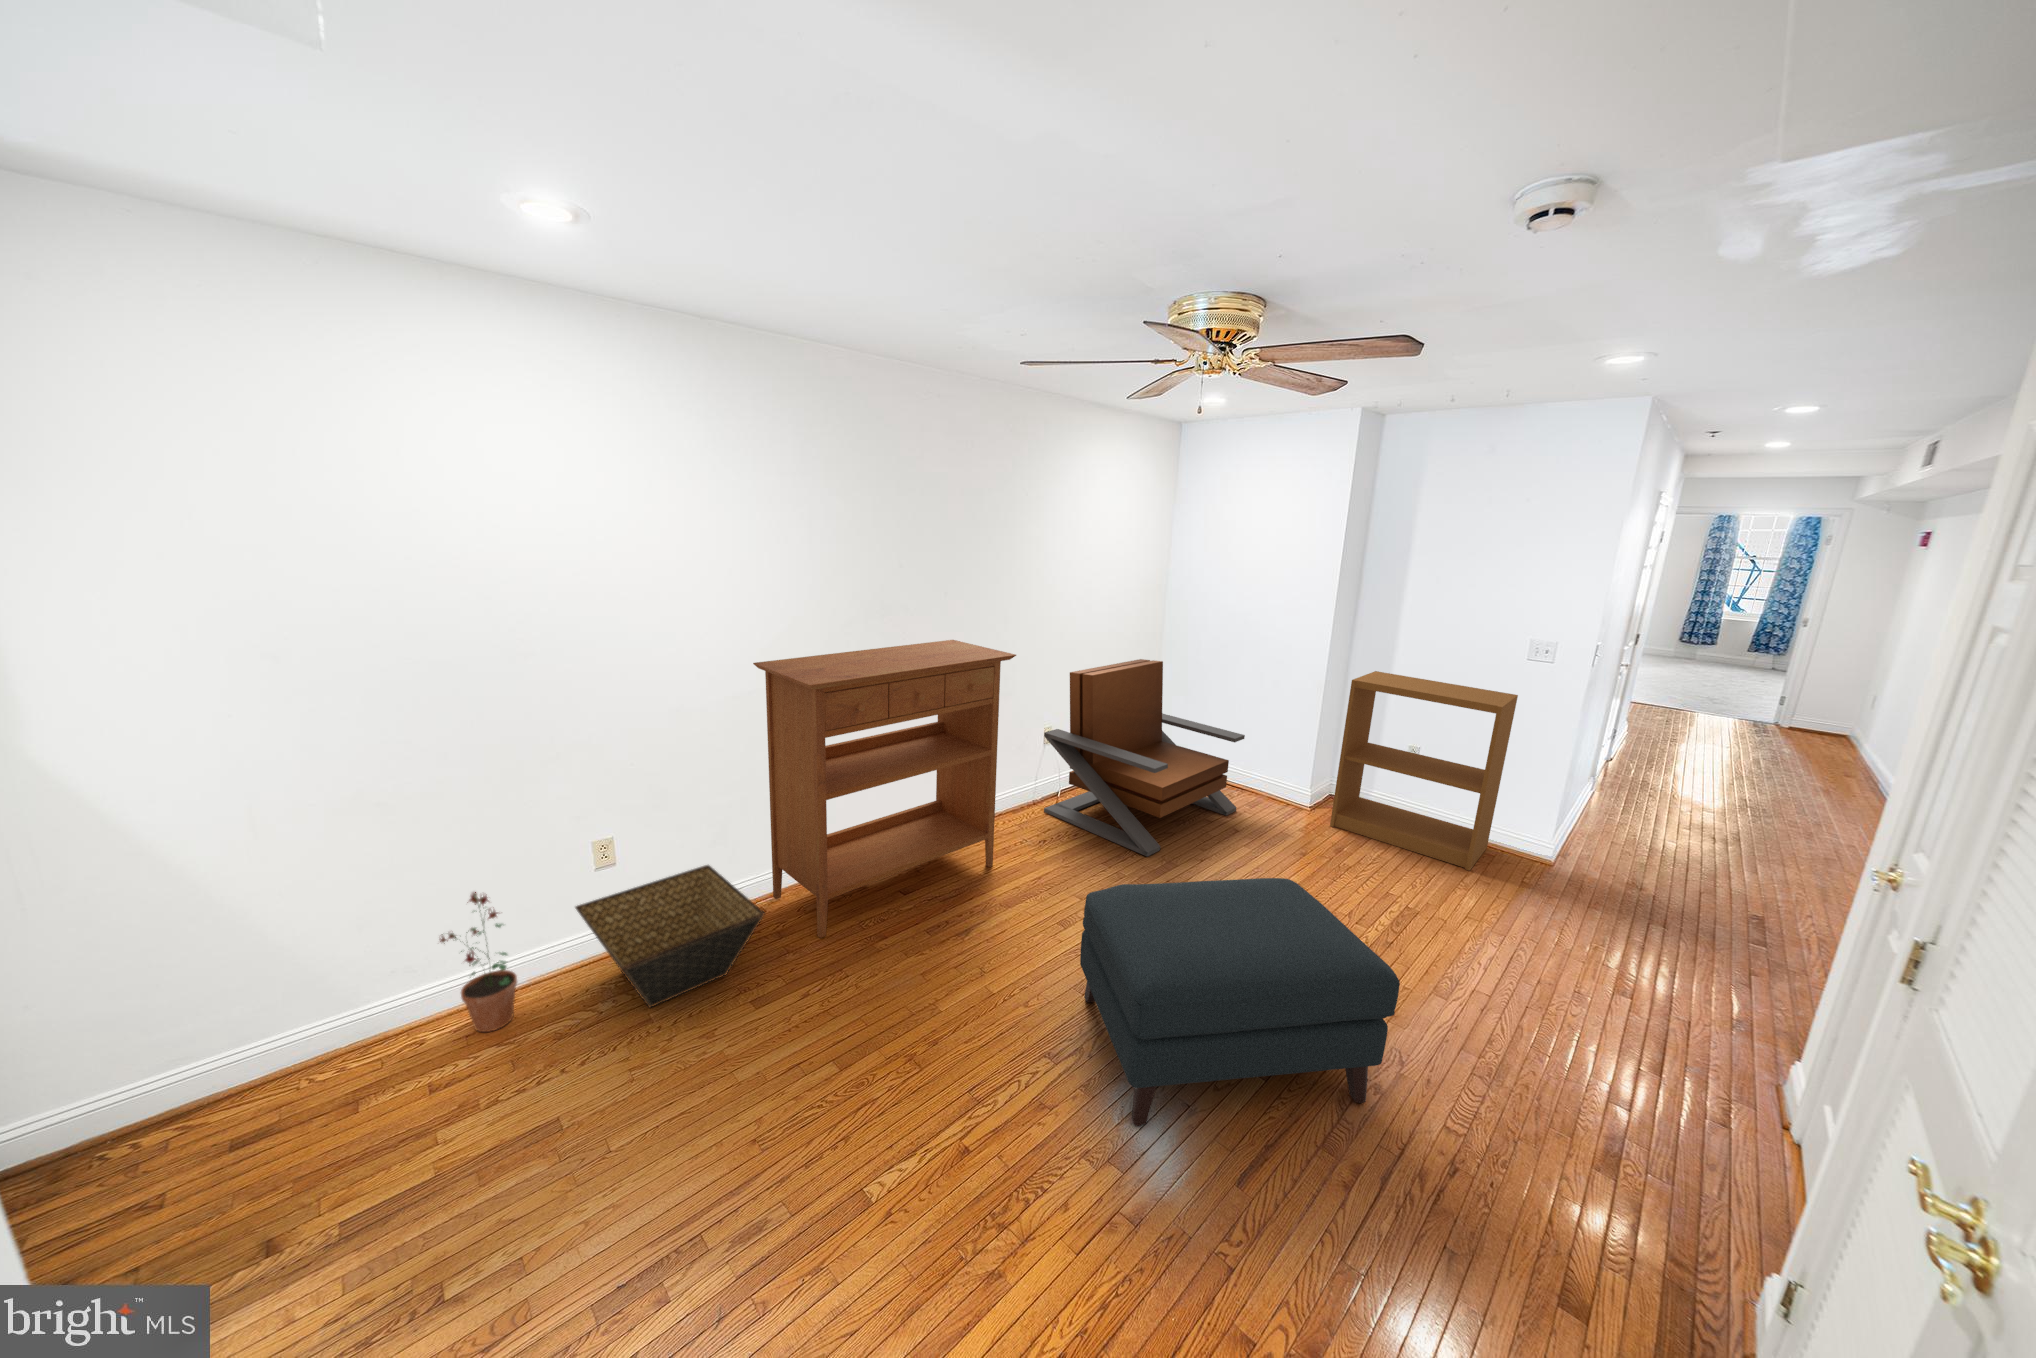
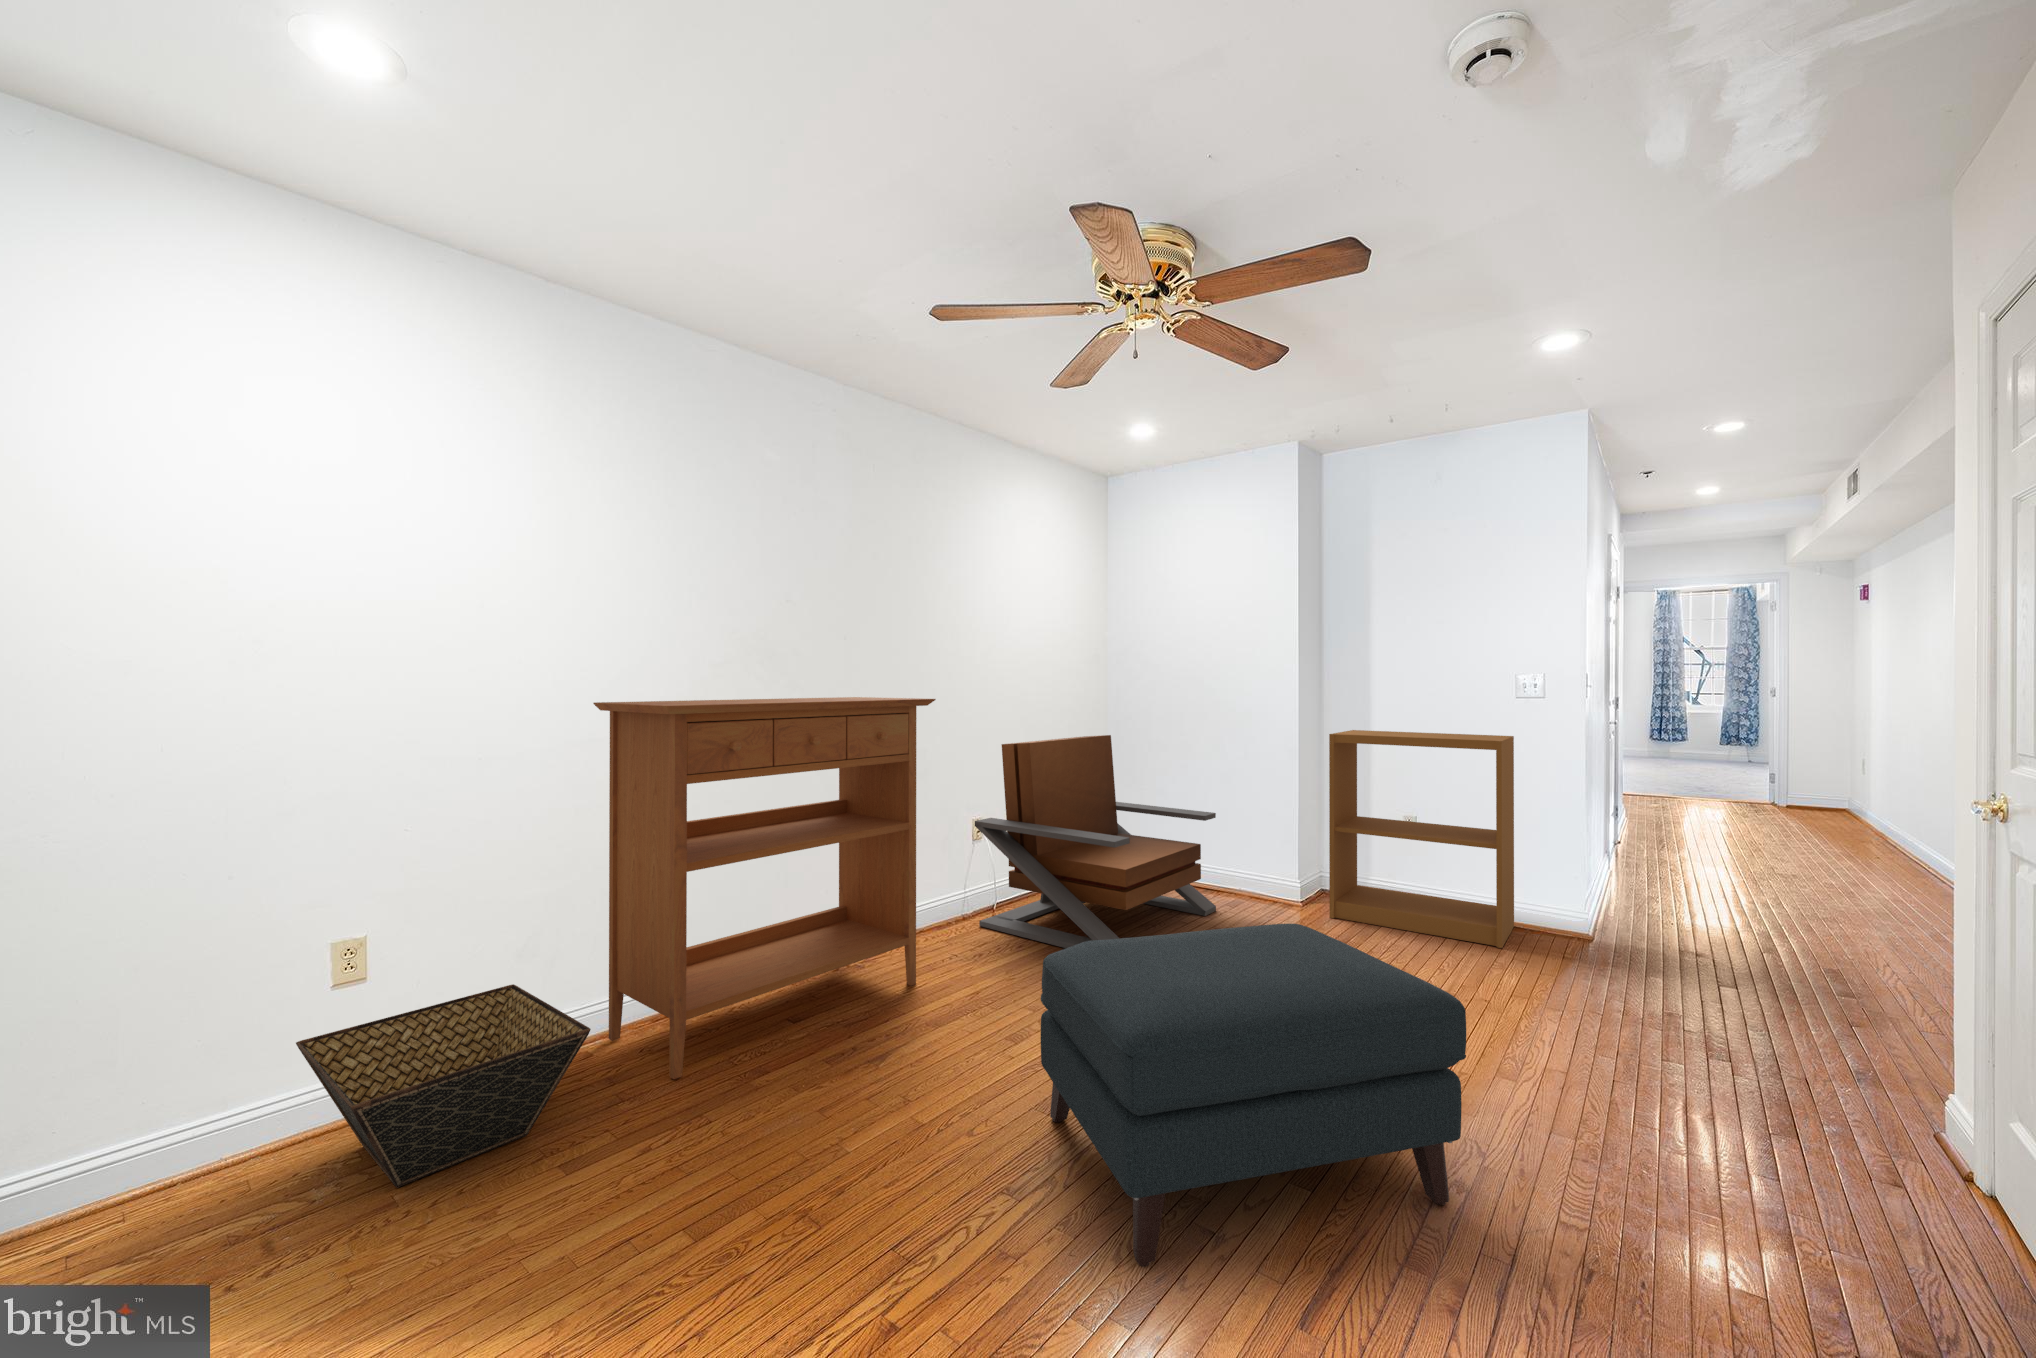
potted plant: present [440,892,517,1032] -> none [48,1010,181,1247]

